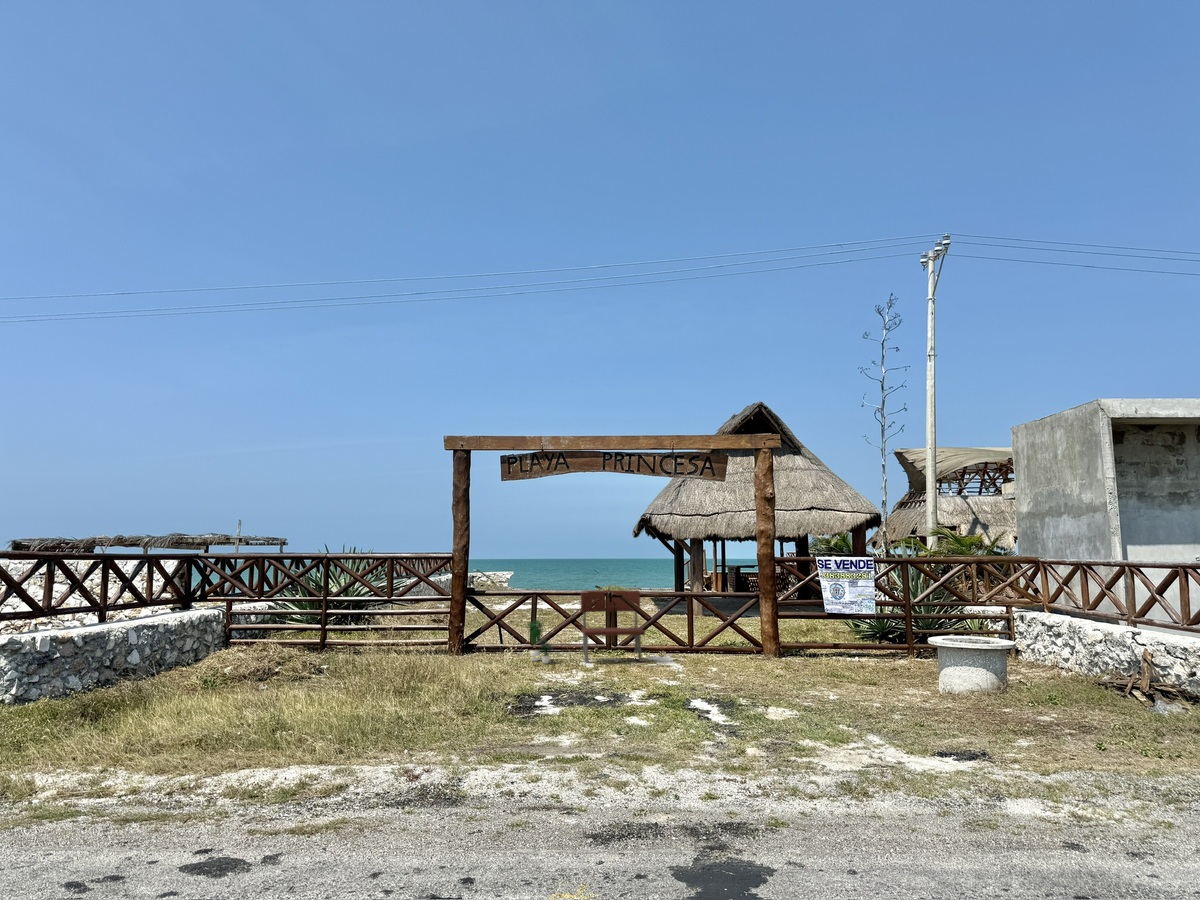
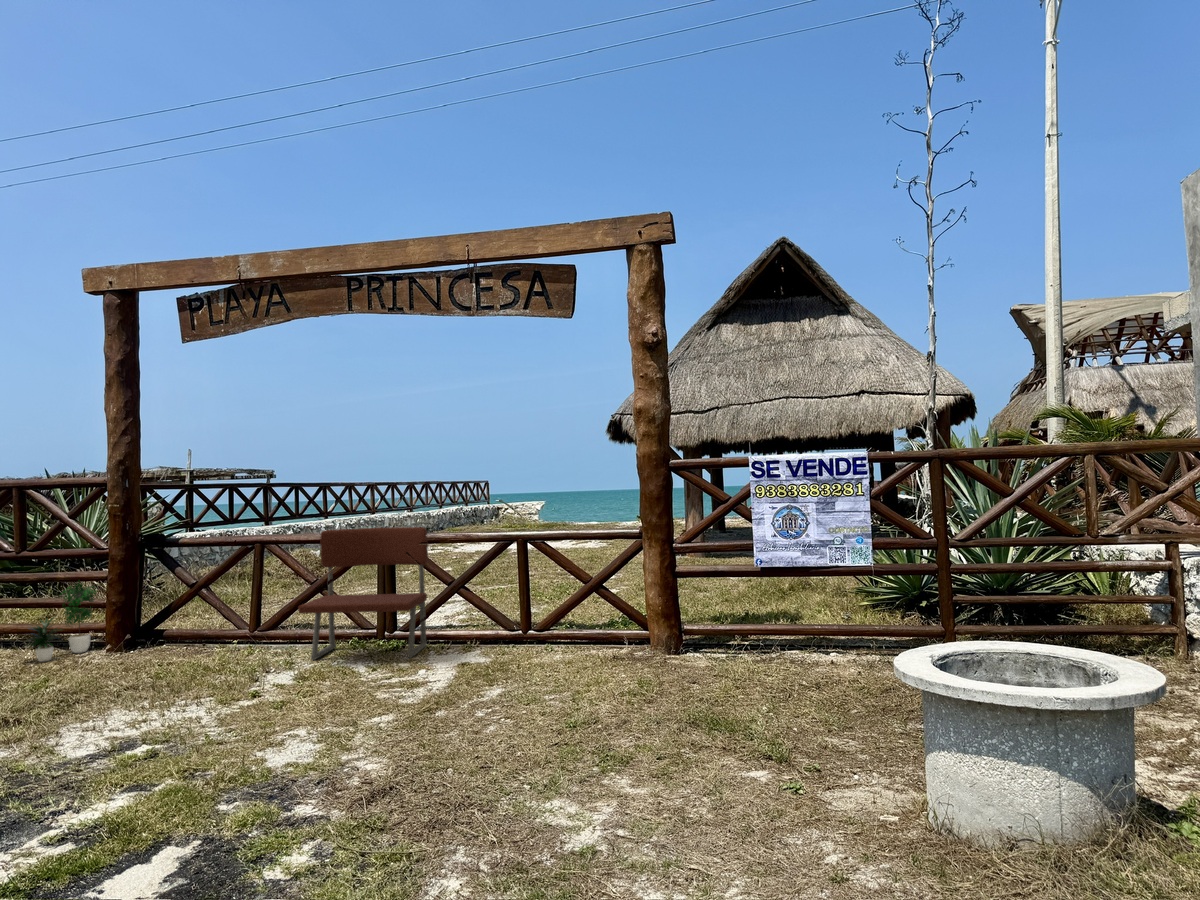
potted plant: present [527,620,552,664] -> present [27,583,96,662]

